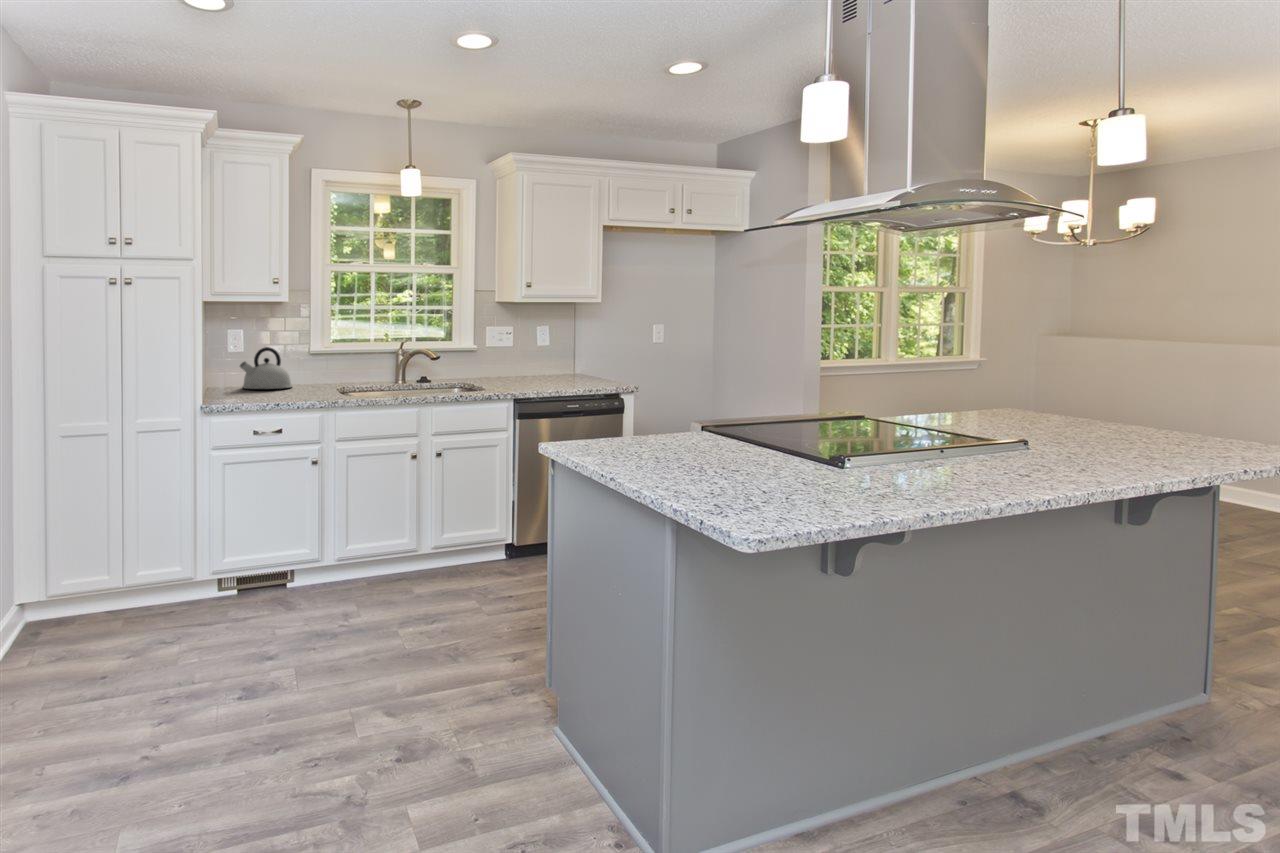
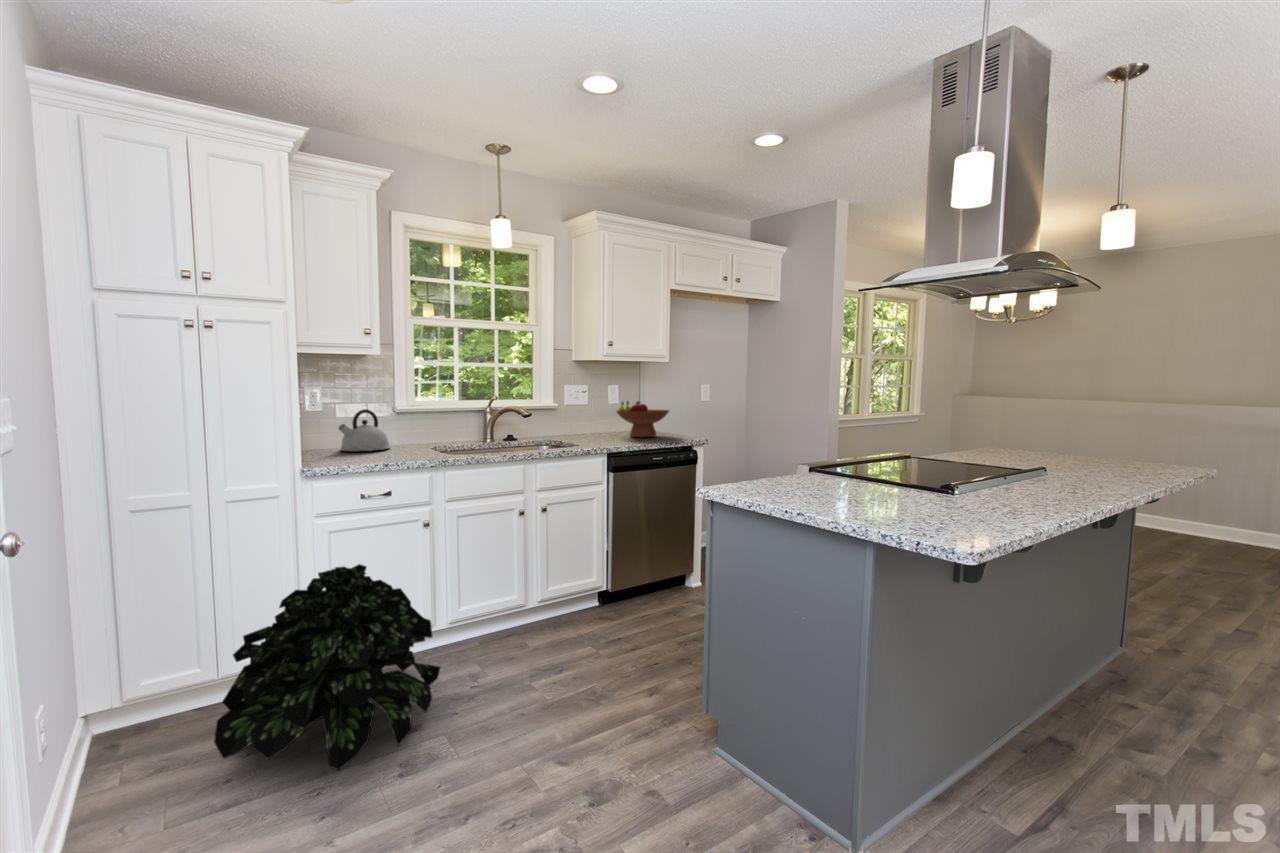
fruit bowl: none [535,345,595,385] -> present [617,401,669,437]
potted plant: none [119,488,315,652] -> present [214,564,440,770]

